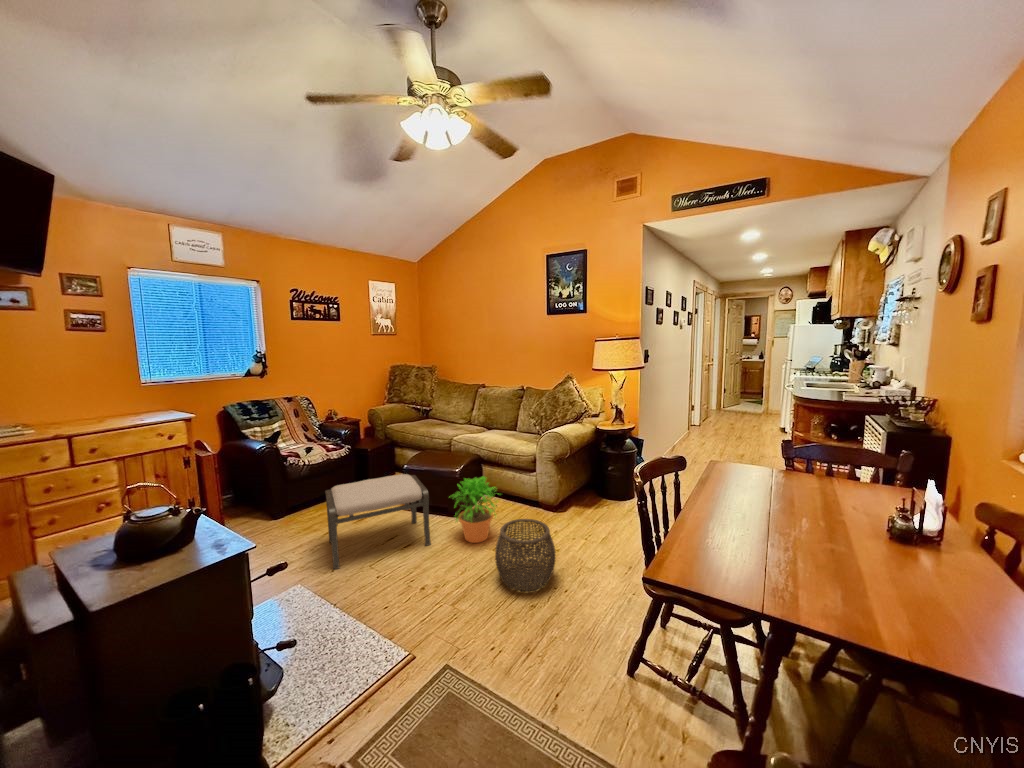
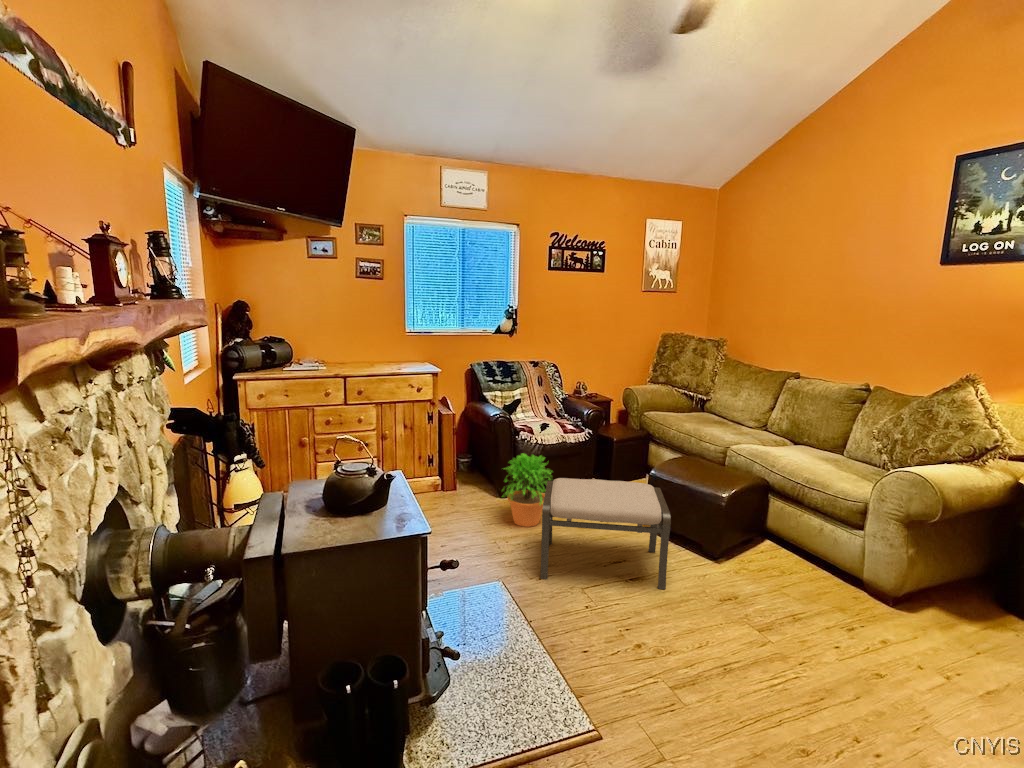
potted plant: present [453,476,497,543] -> present [504,453,551,527]
woven basket: present [495,519,556,592] -> none [751,600,867,729]

